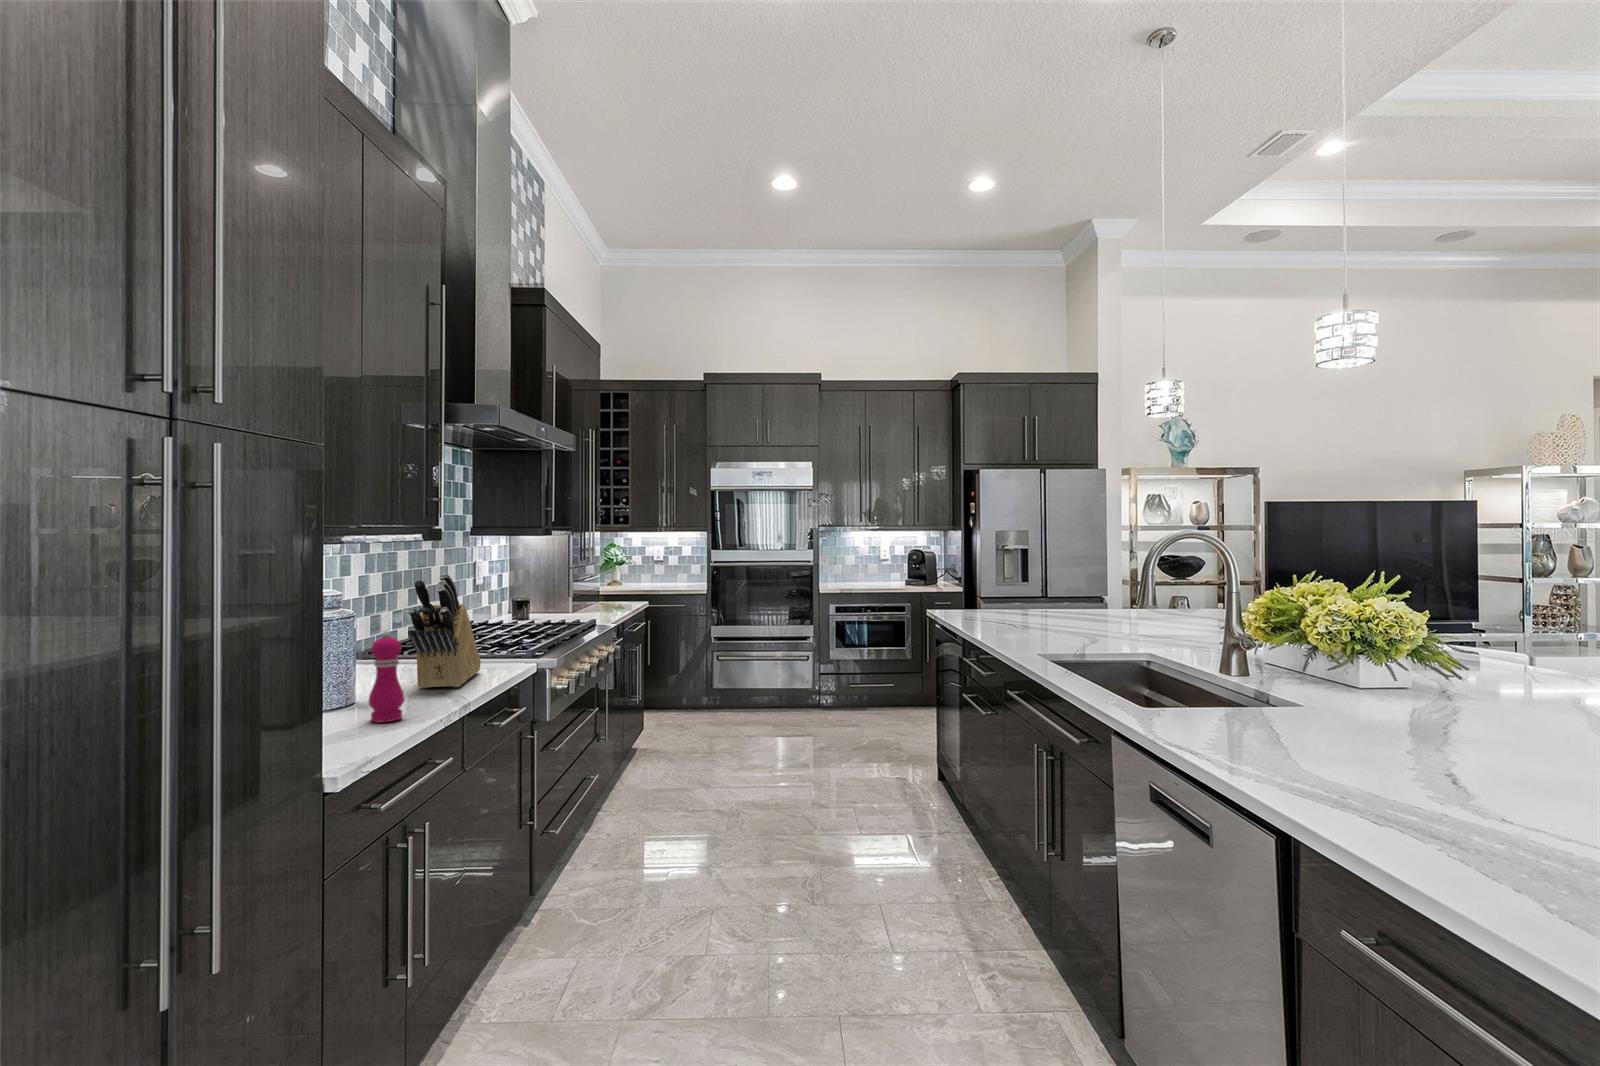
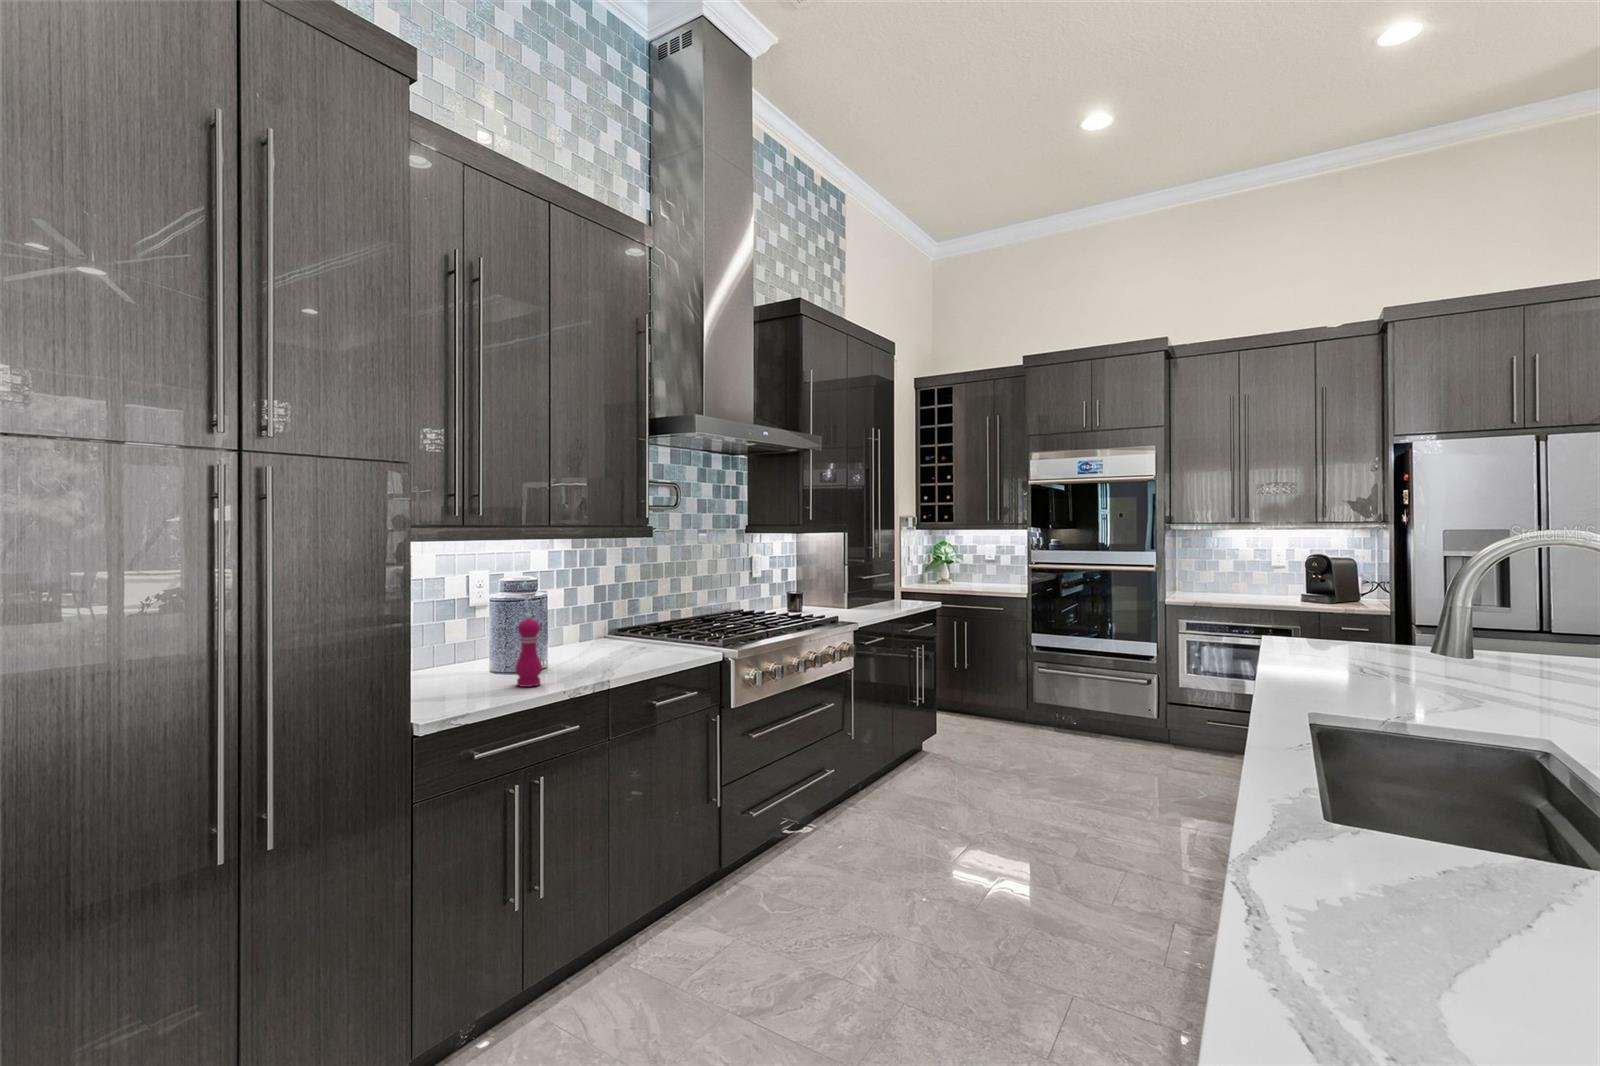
knife block: present [408,573,481,689] -> none [577,569,664,666]

